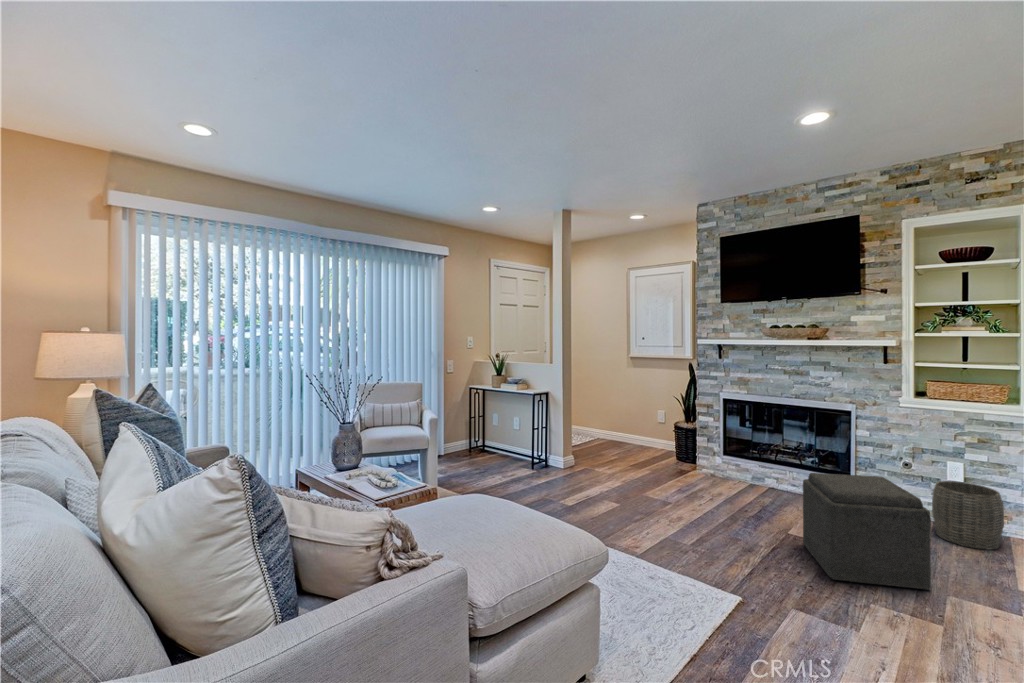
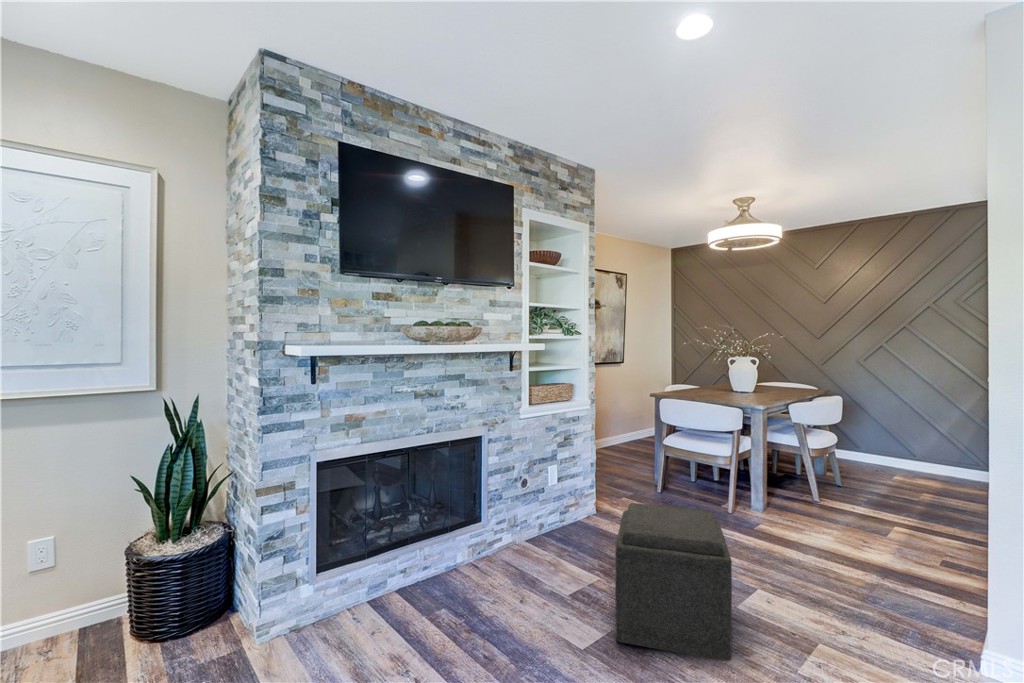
woven basket: present [932,481,1004,549] -> none [557,482,608,548]

